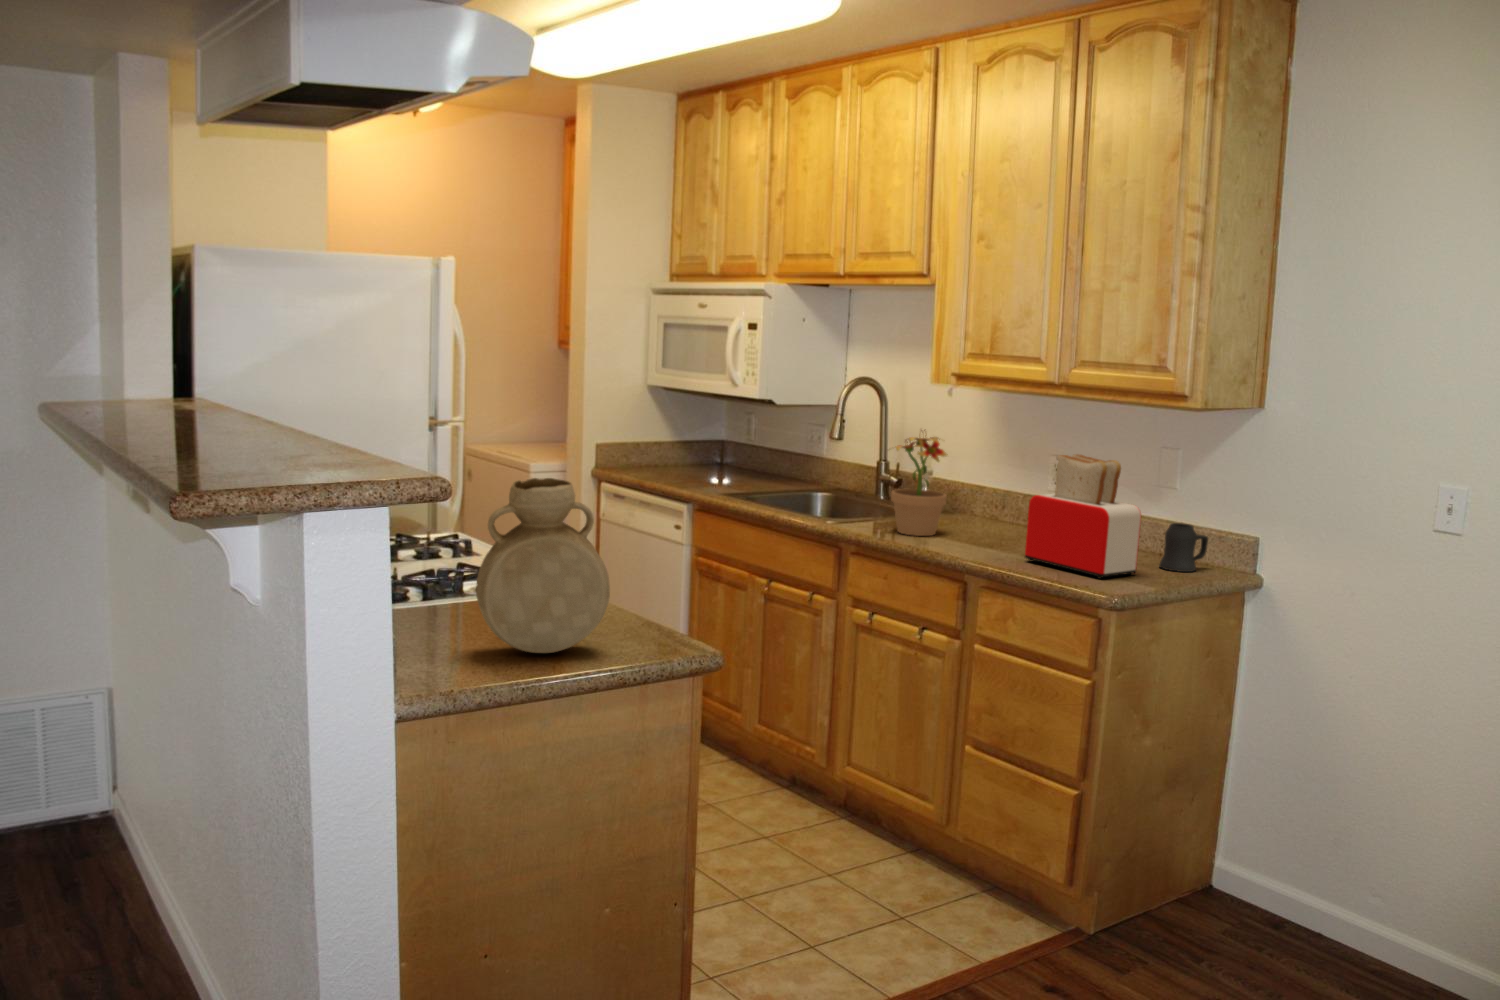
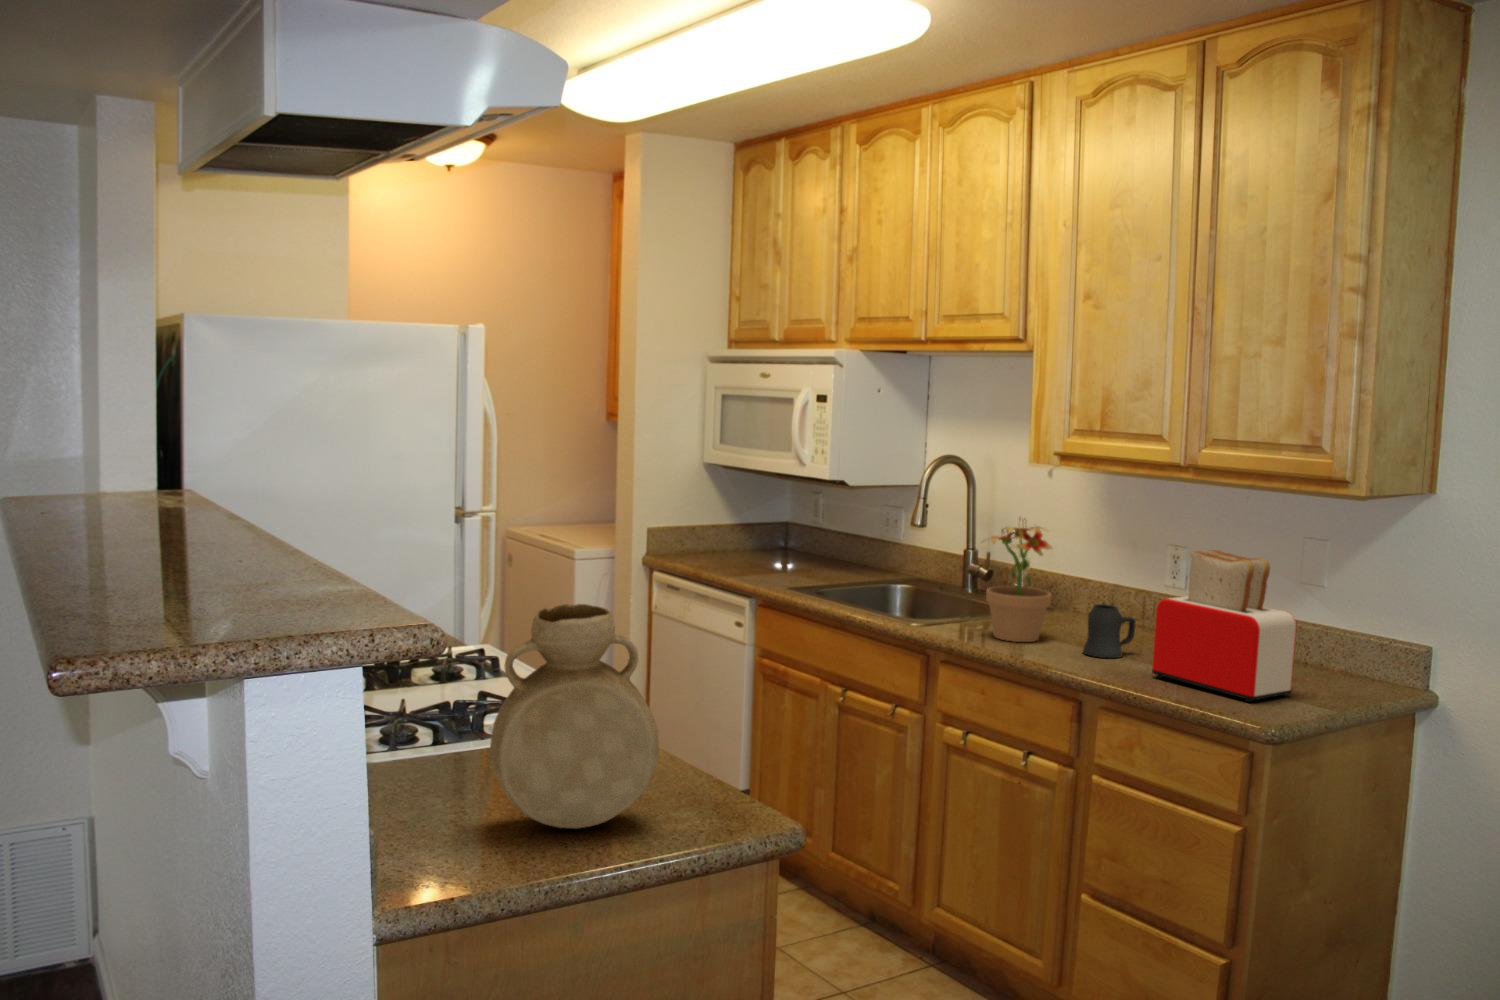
mug: present [1159,523,1208,572] -> present [1083,604,1136,658]

